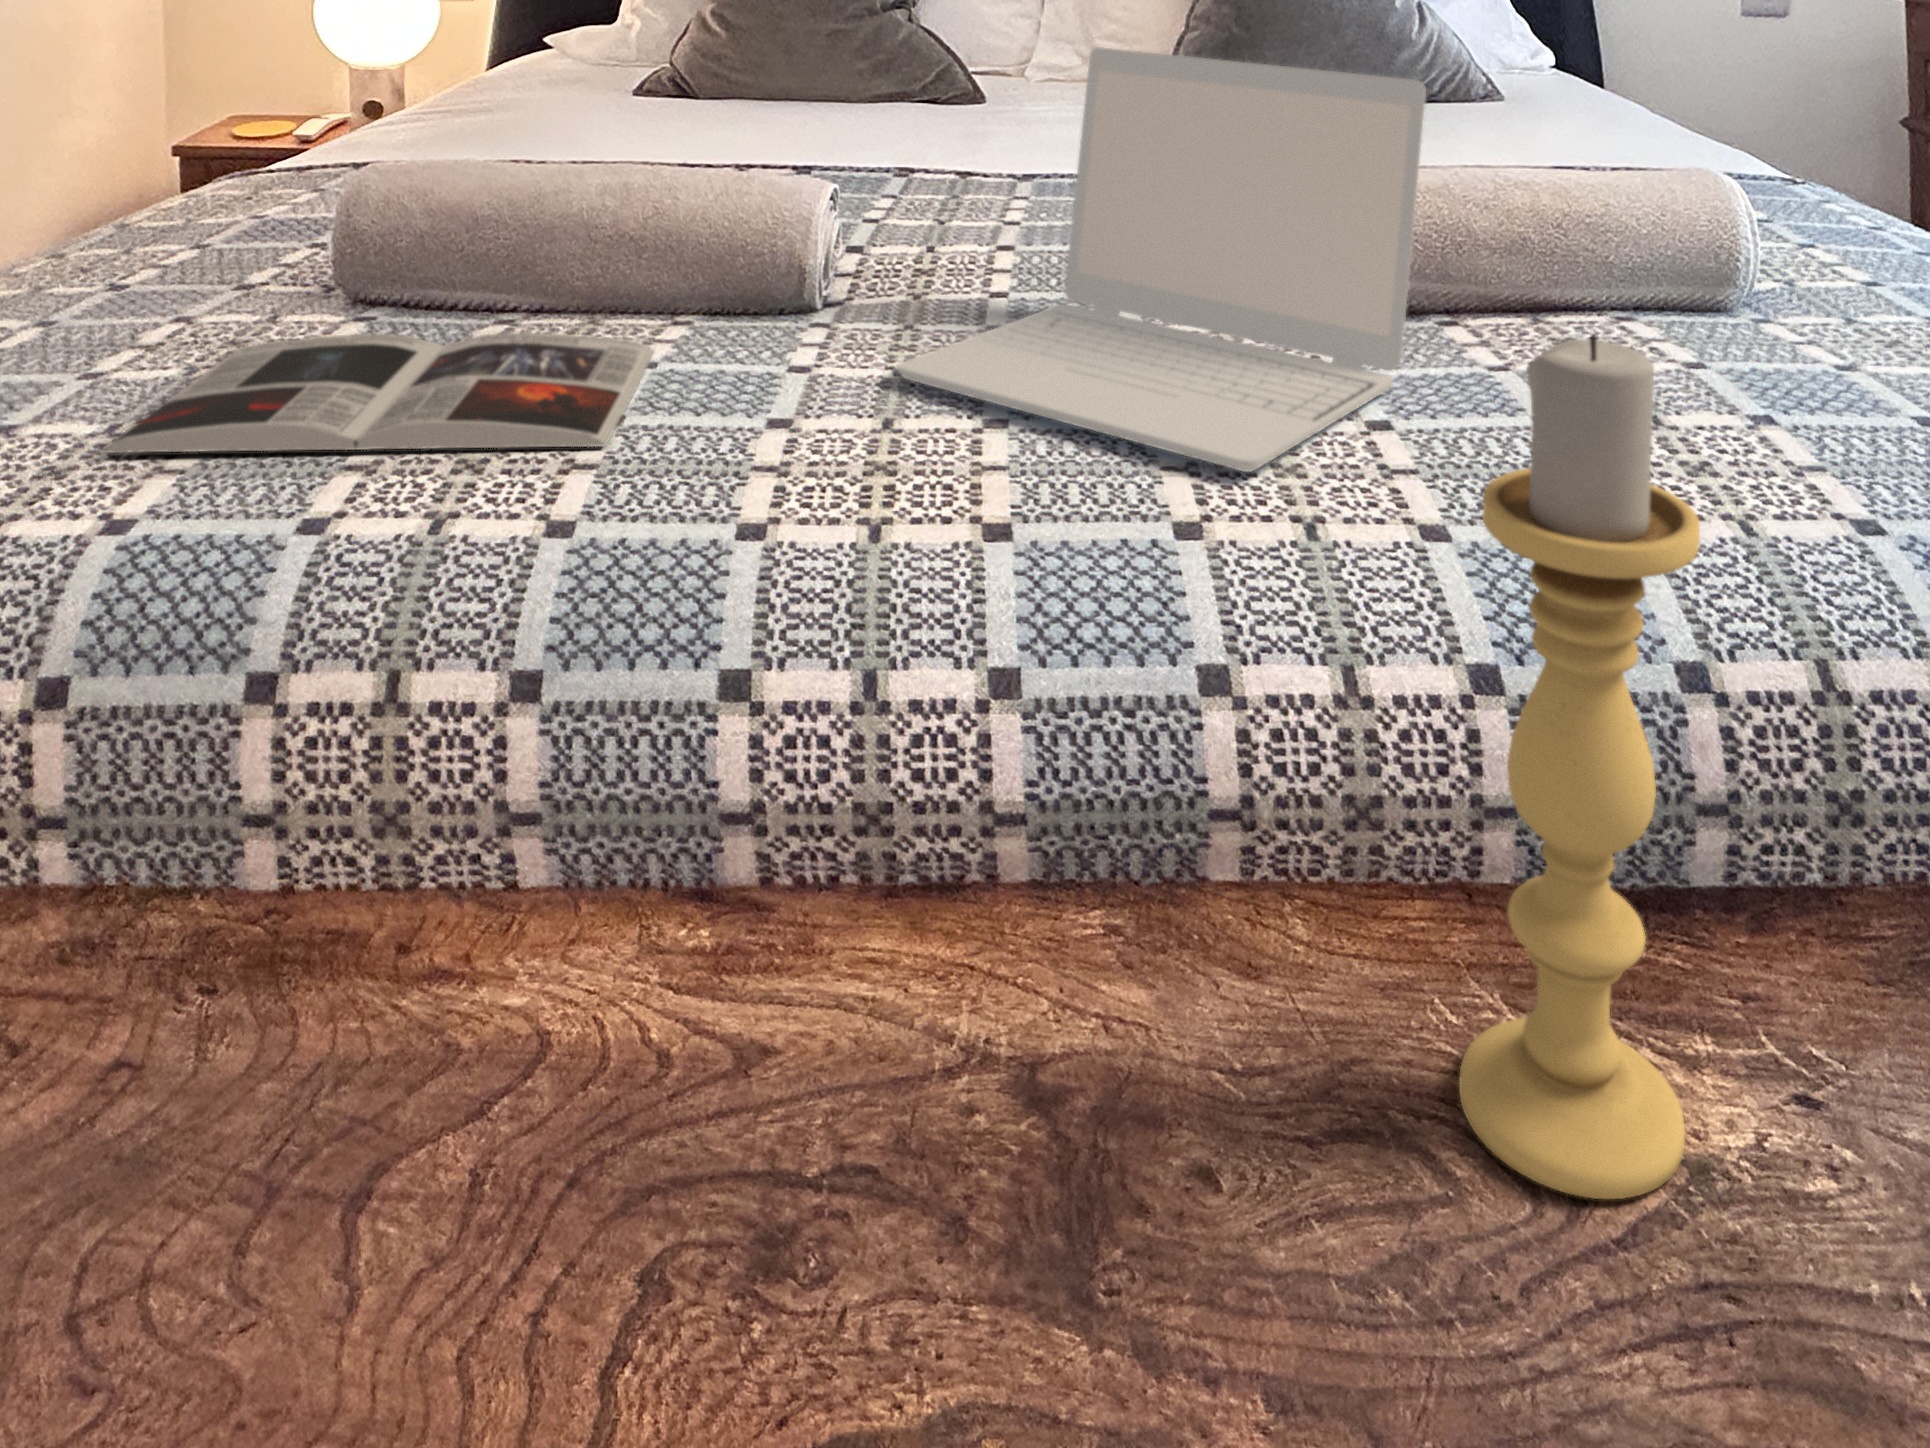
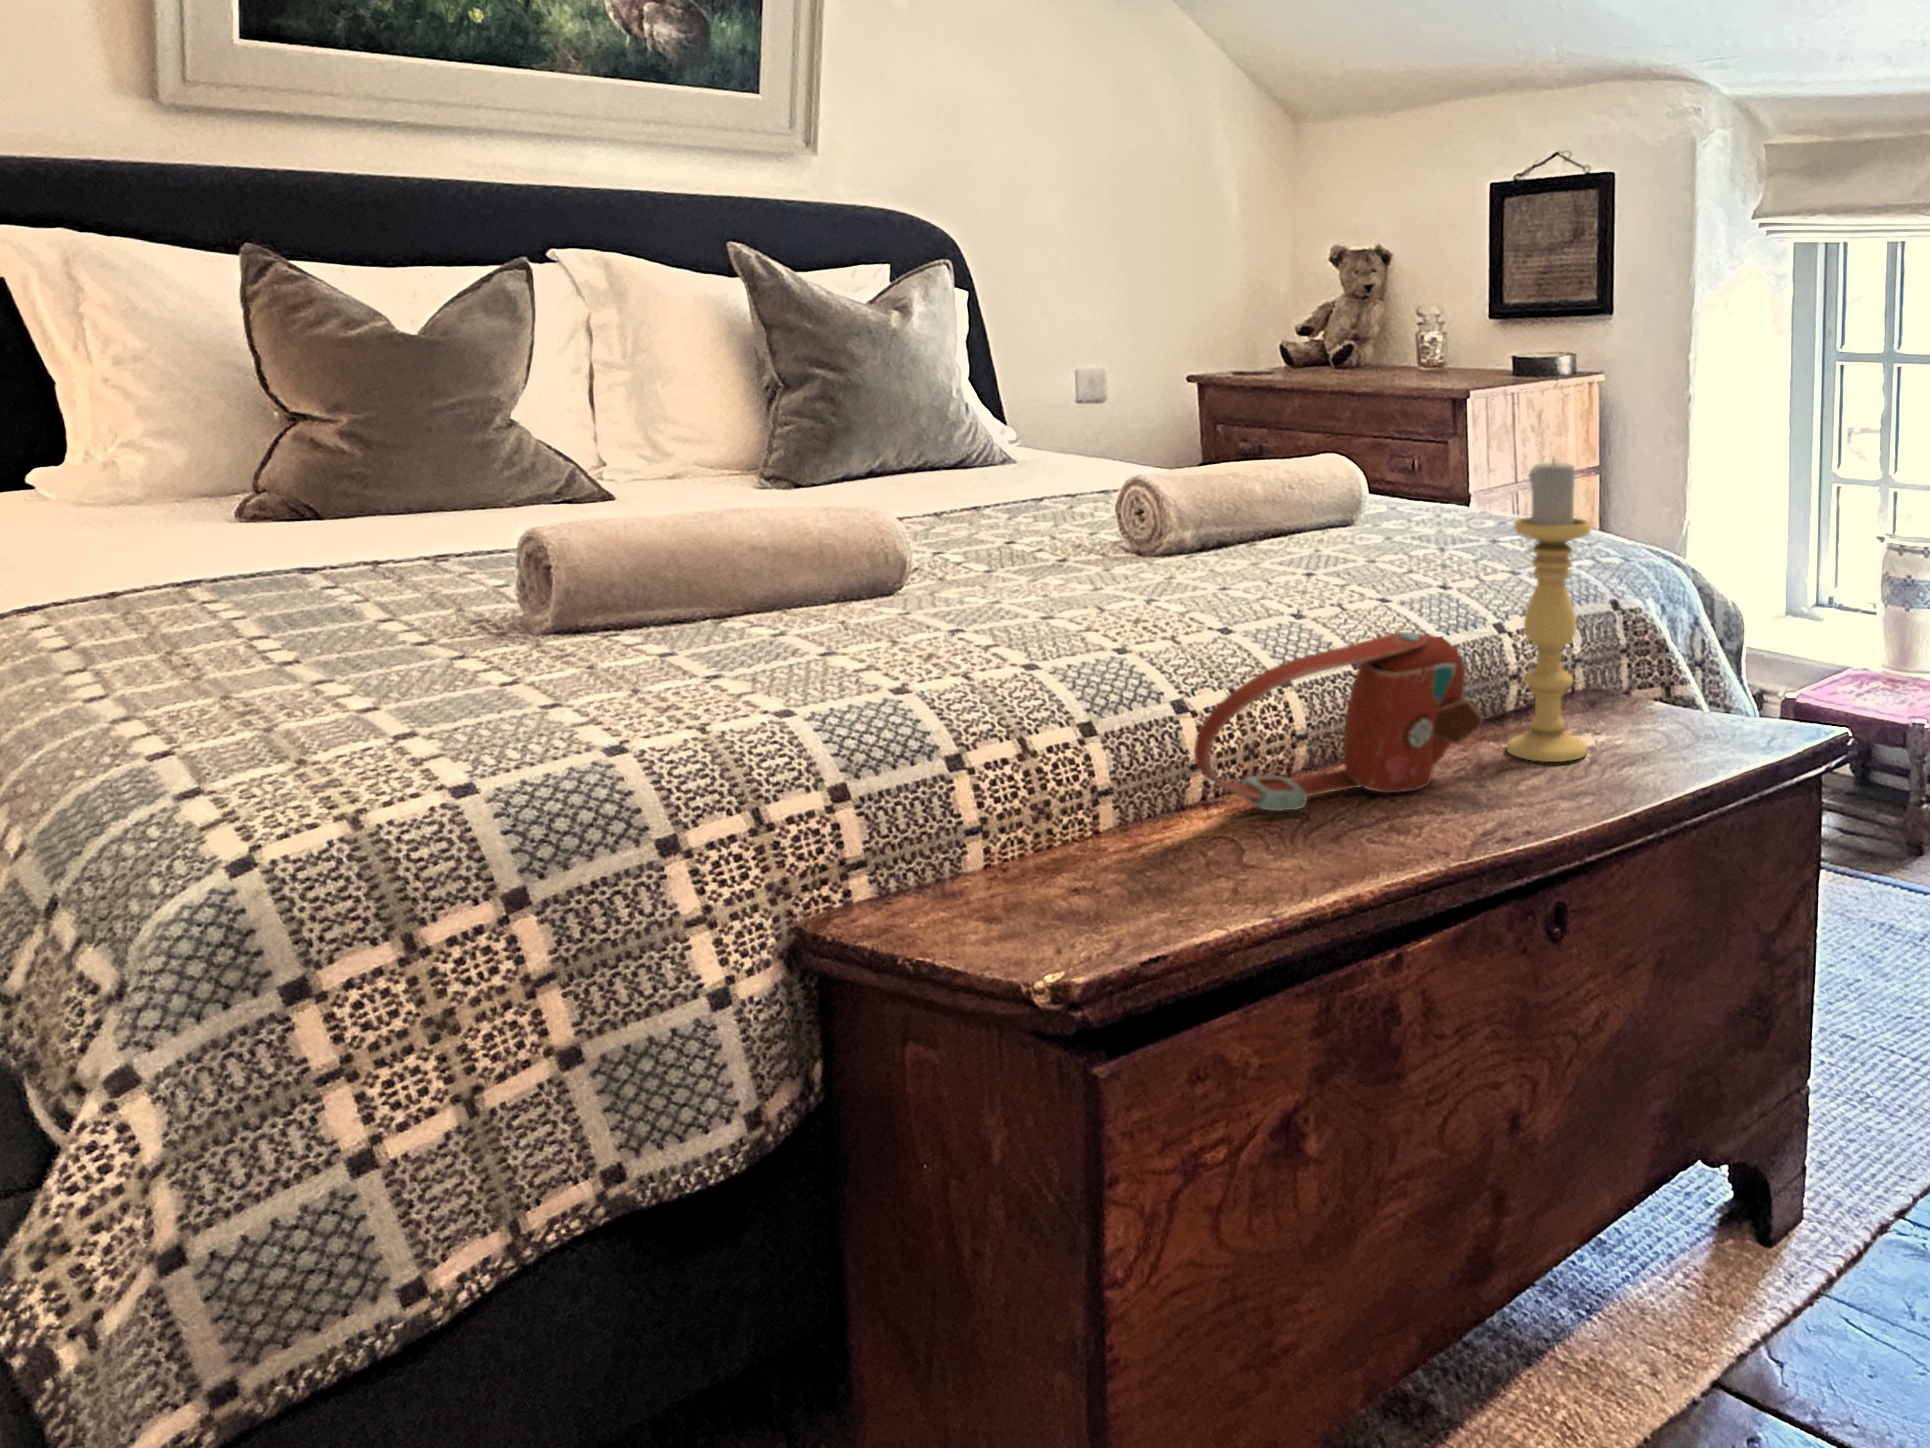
laptop: present [898,47,1426,472] -> none [1059,398,1307,594]
magazine: present [100,332,654,453] -> none [601,606,993,686]
handbag: none [516,687,1259,1094] -> present [1194,632,1482,811]

